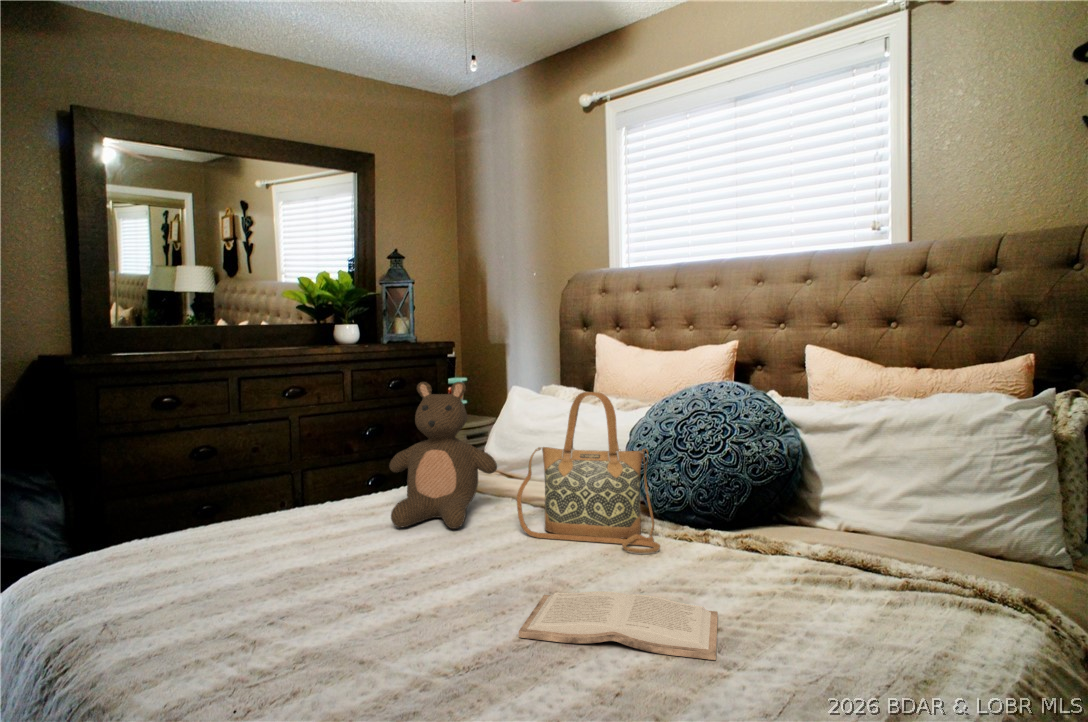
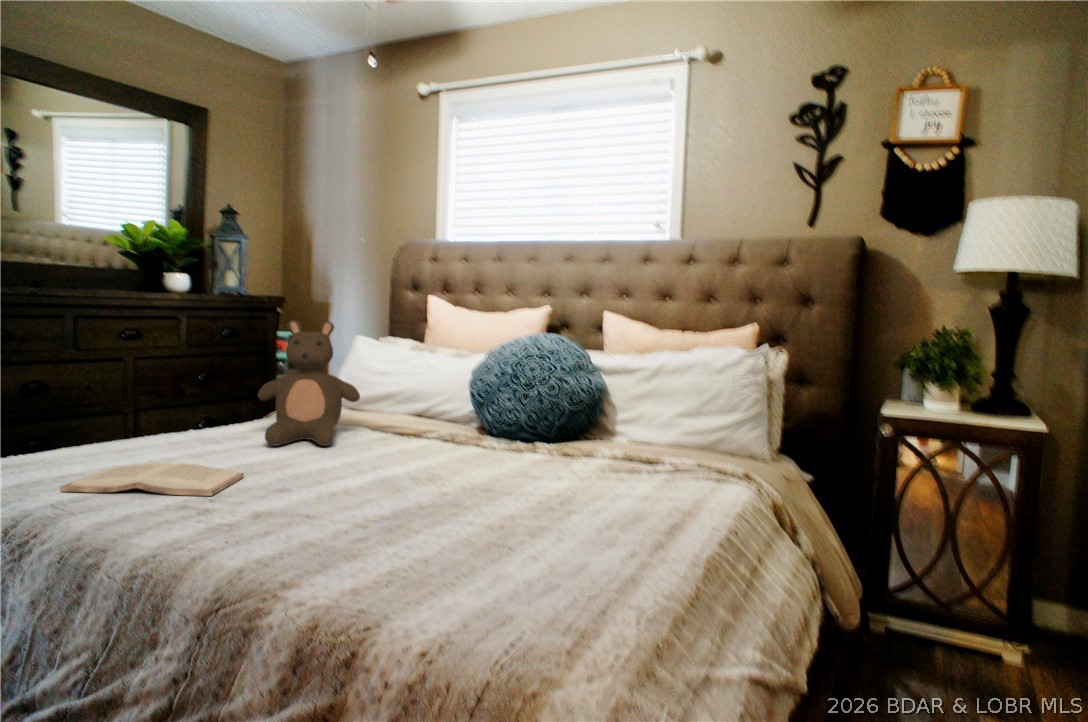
handbag: present [517,392,660,553] -> none [382,333,503,457]
book: present [519,591,718,660] -> present [60,463,244,496]

